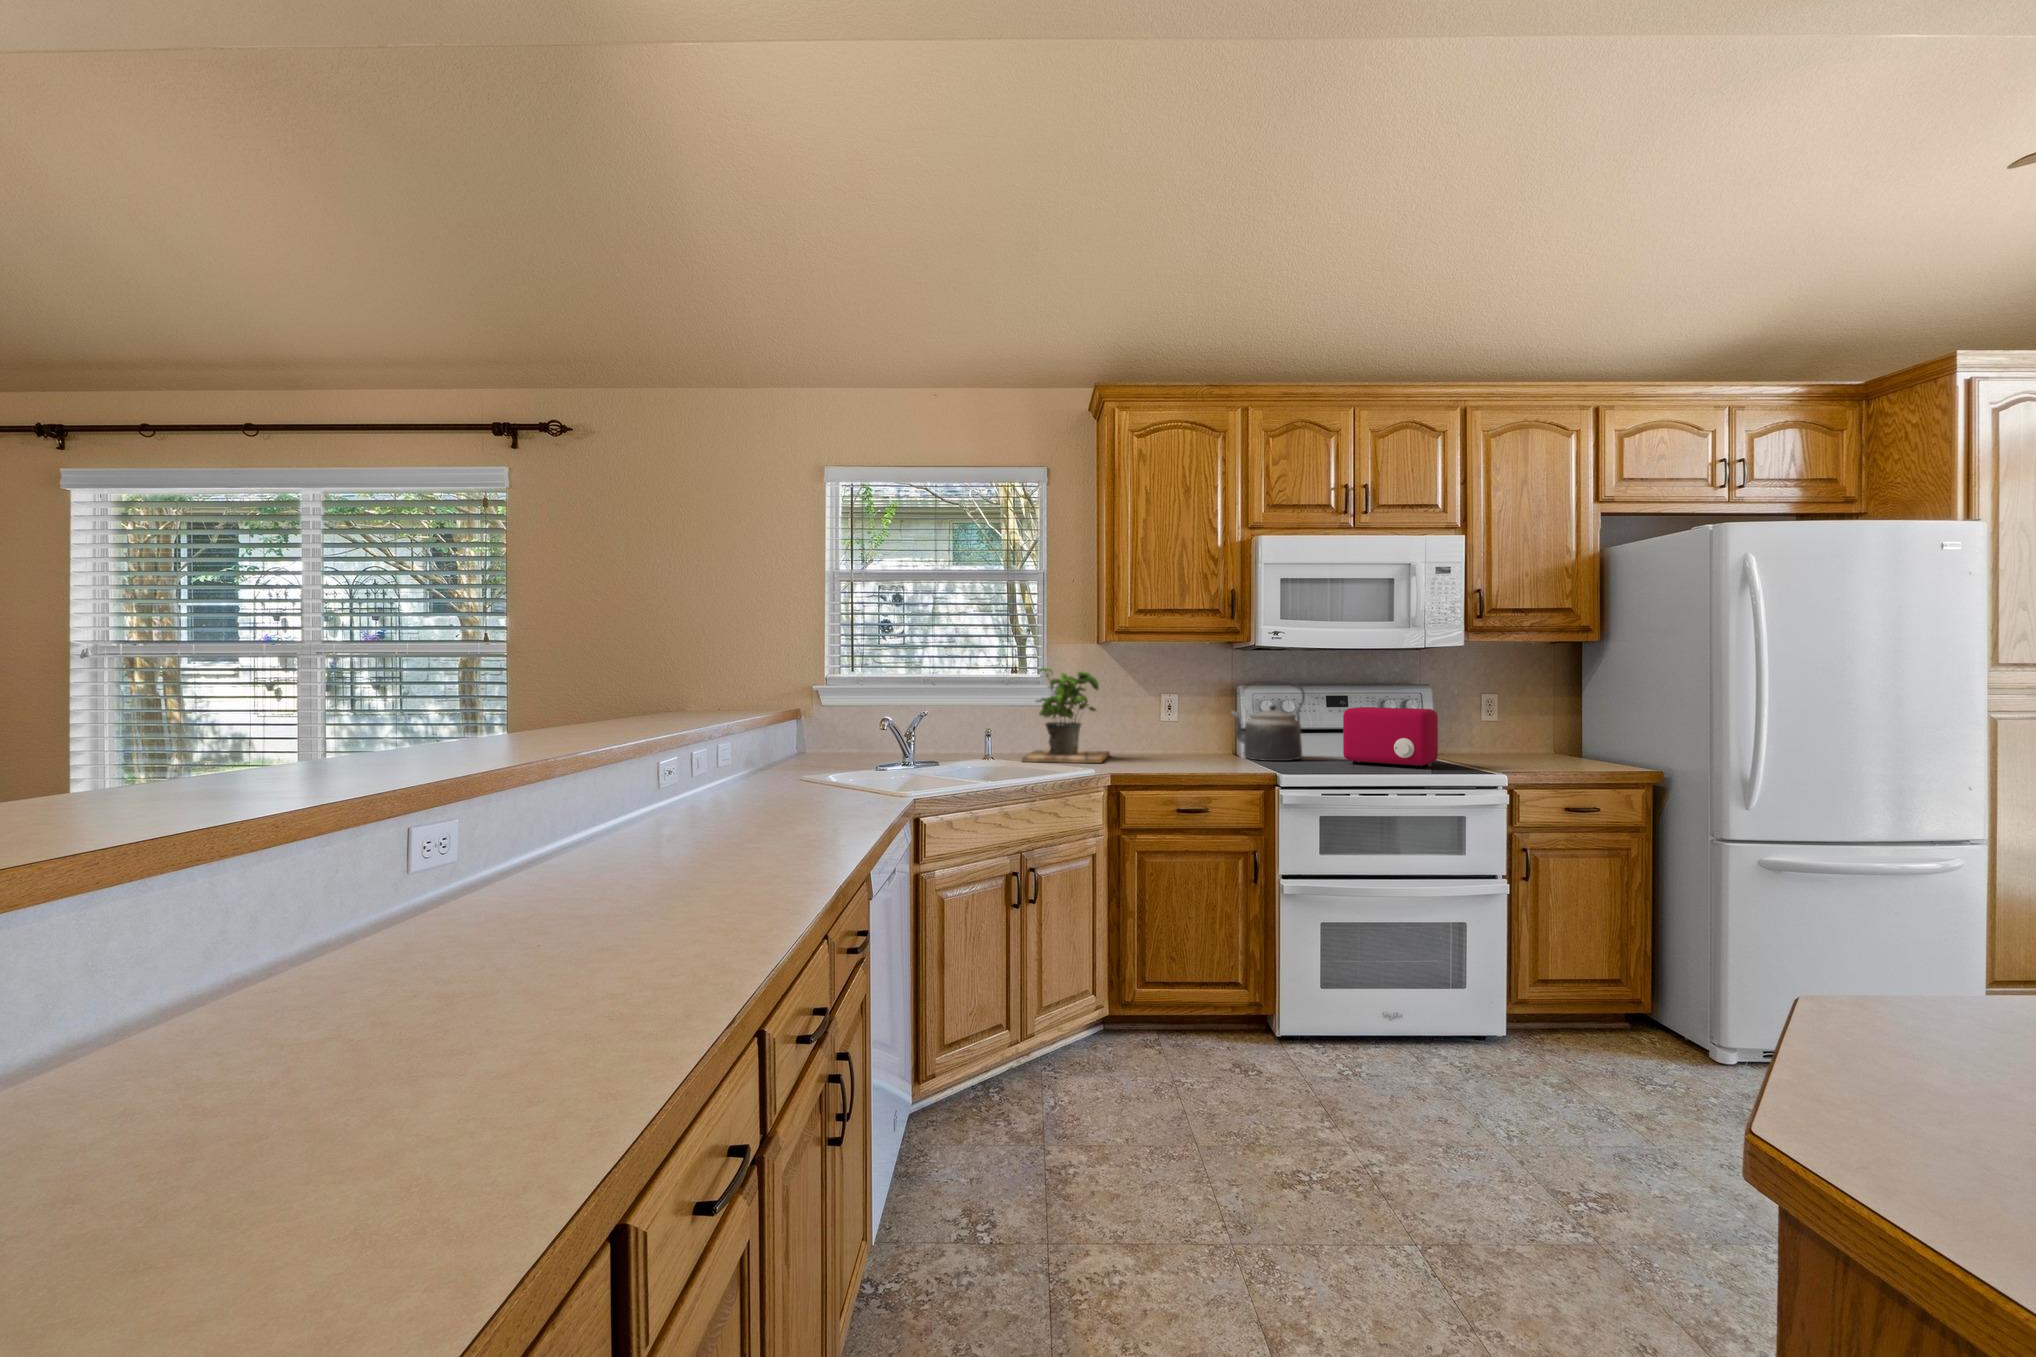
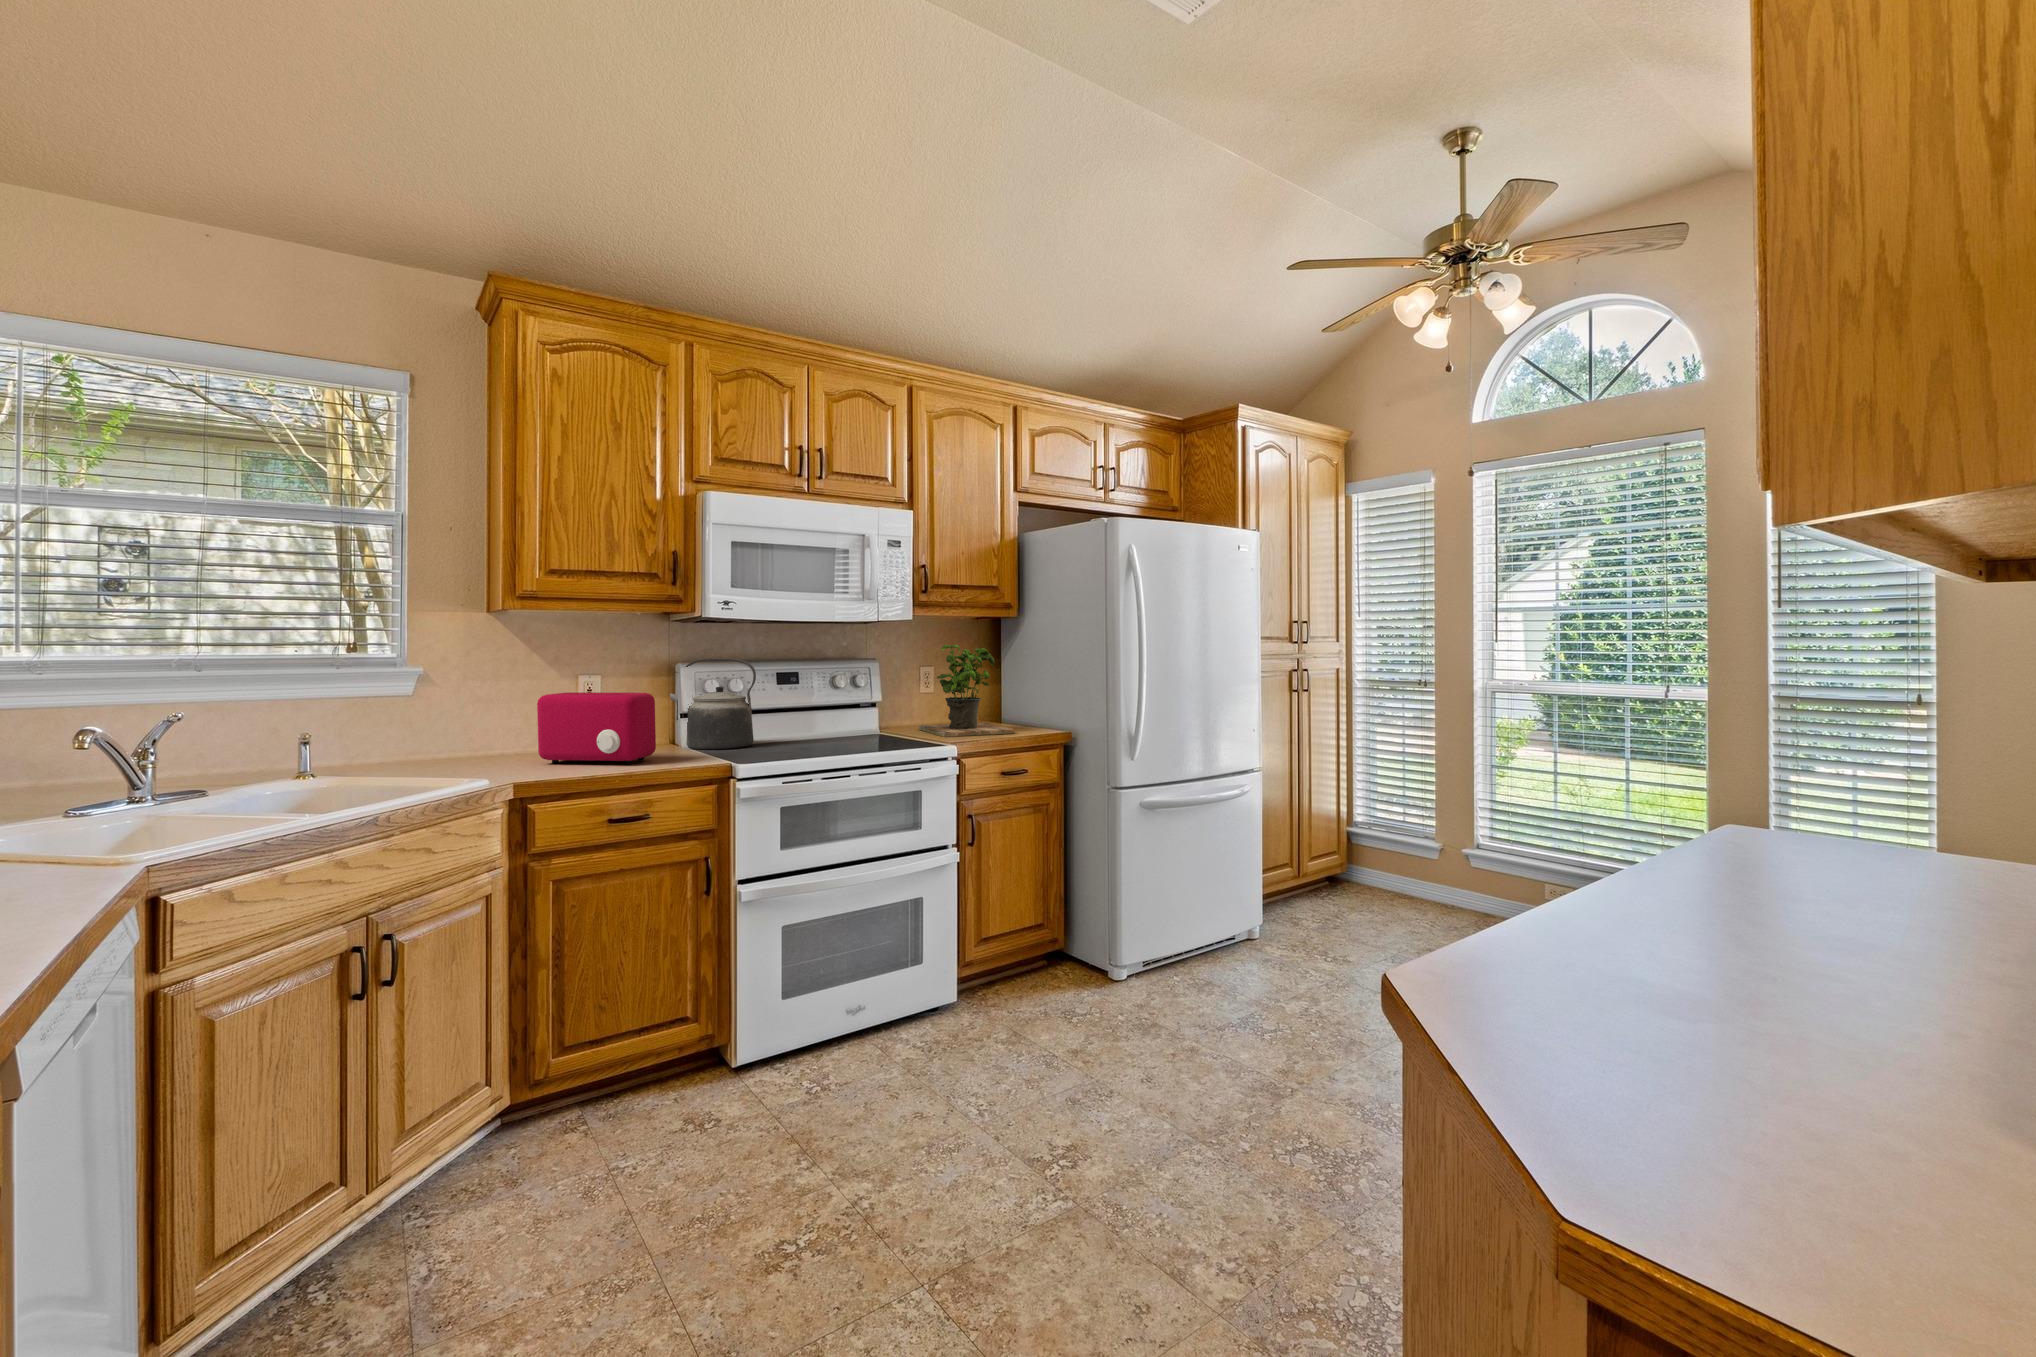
potted plant: present [1021,668,1110,763] -> present [919,645,1015,737]
toaster: present [1343,707,1438,768] -> present [537,692,656,764]

